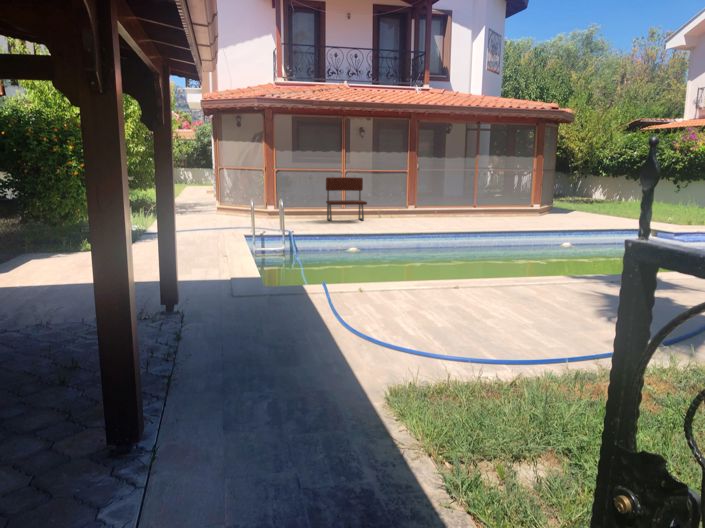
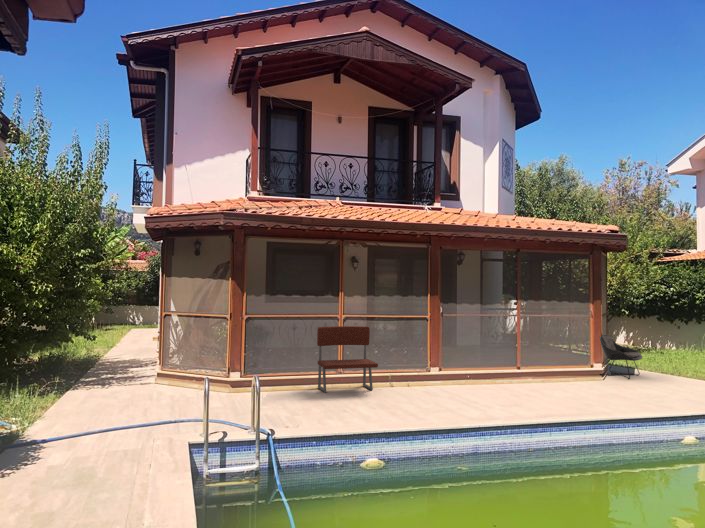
lounge chair: none [538,187,572,218] -> present [600,334,642,379]

